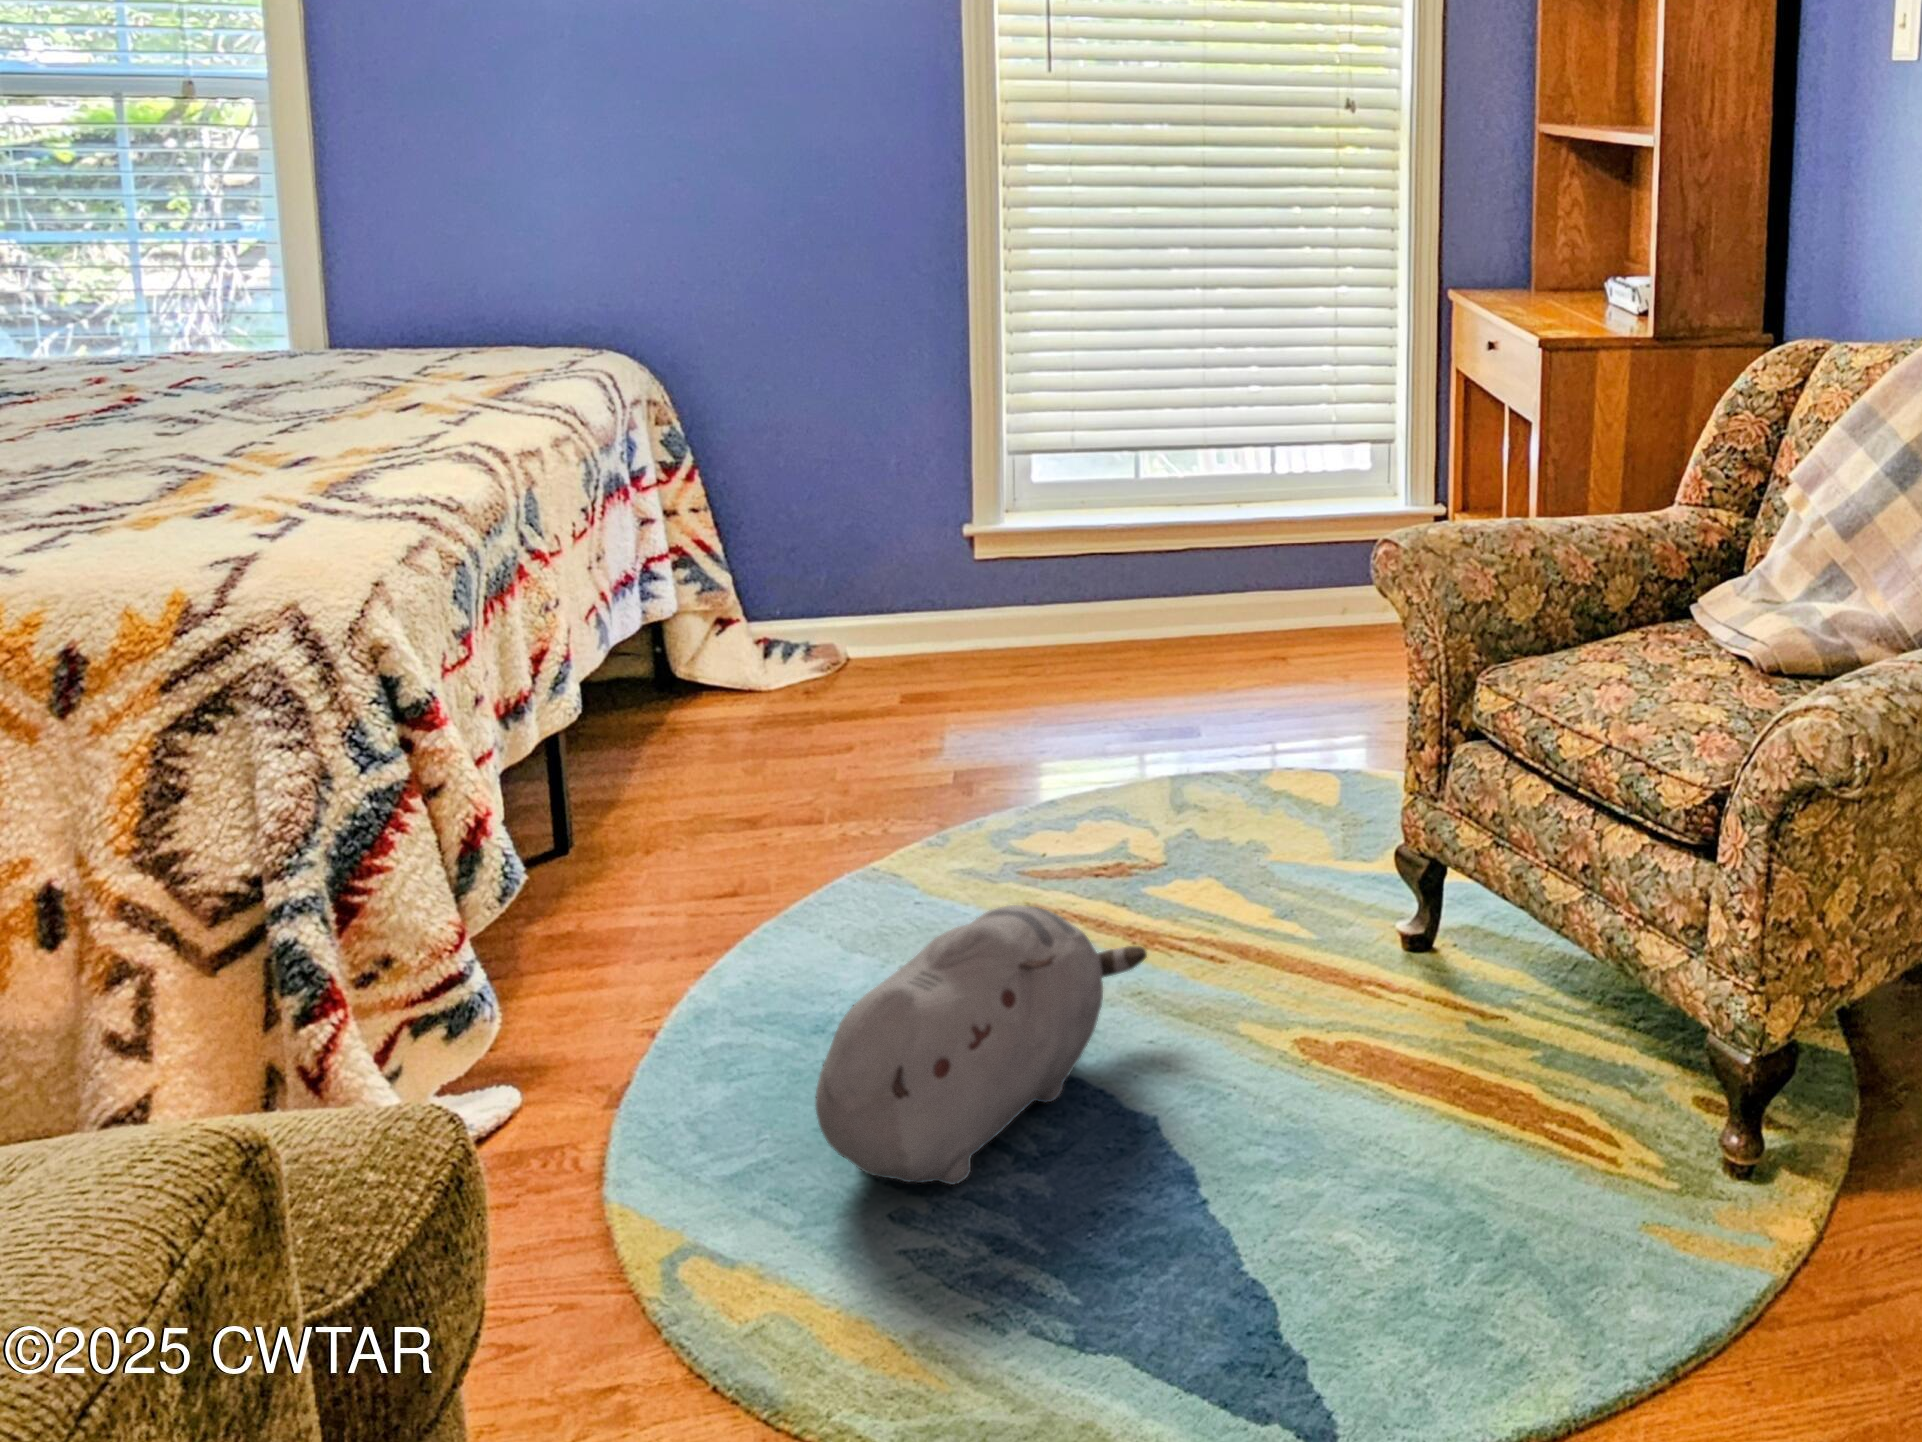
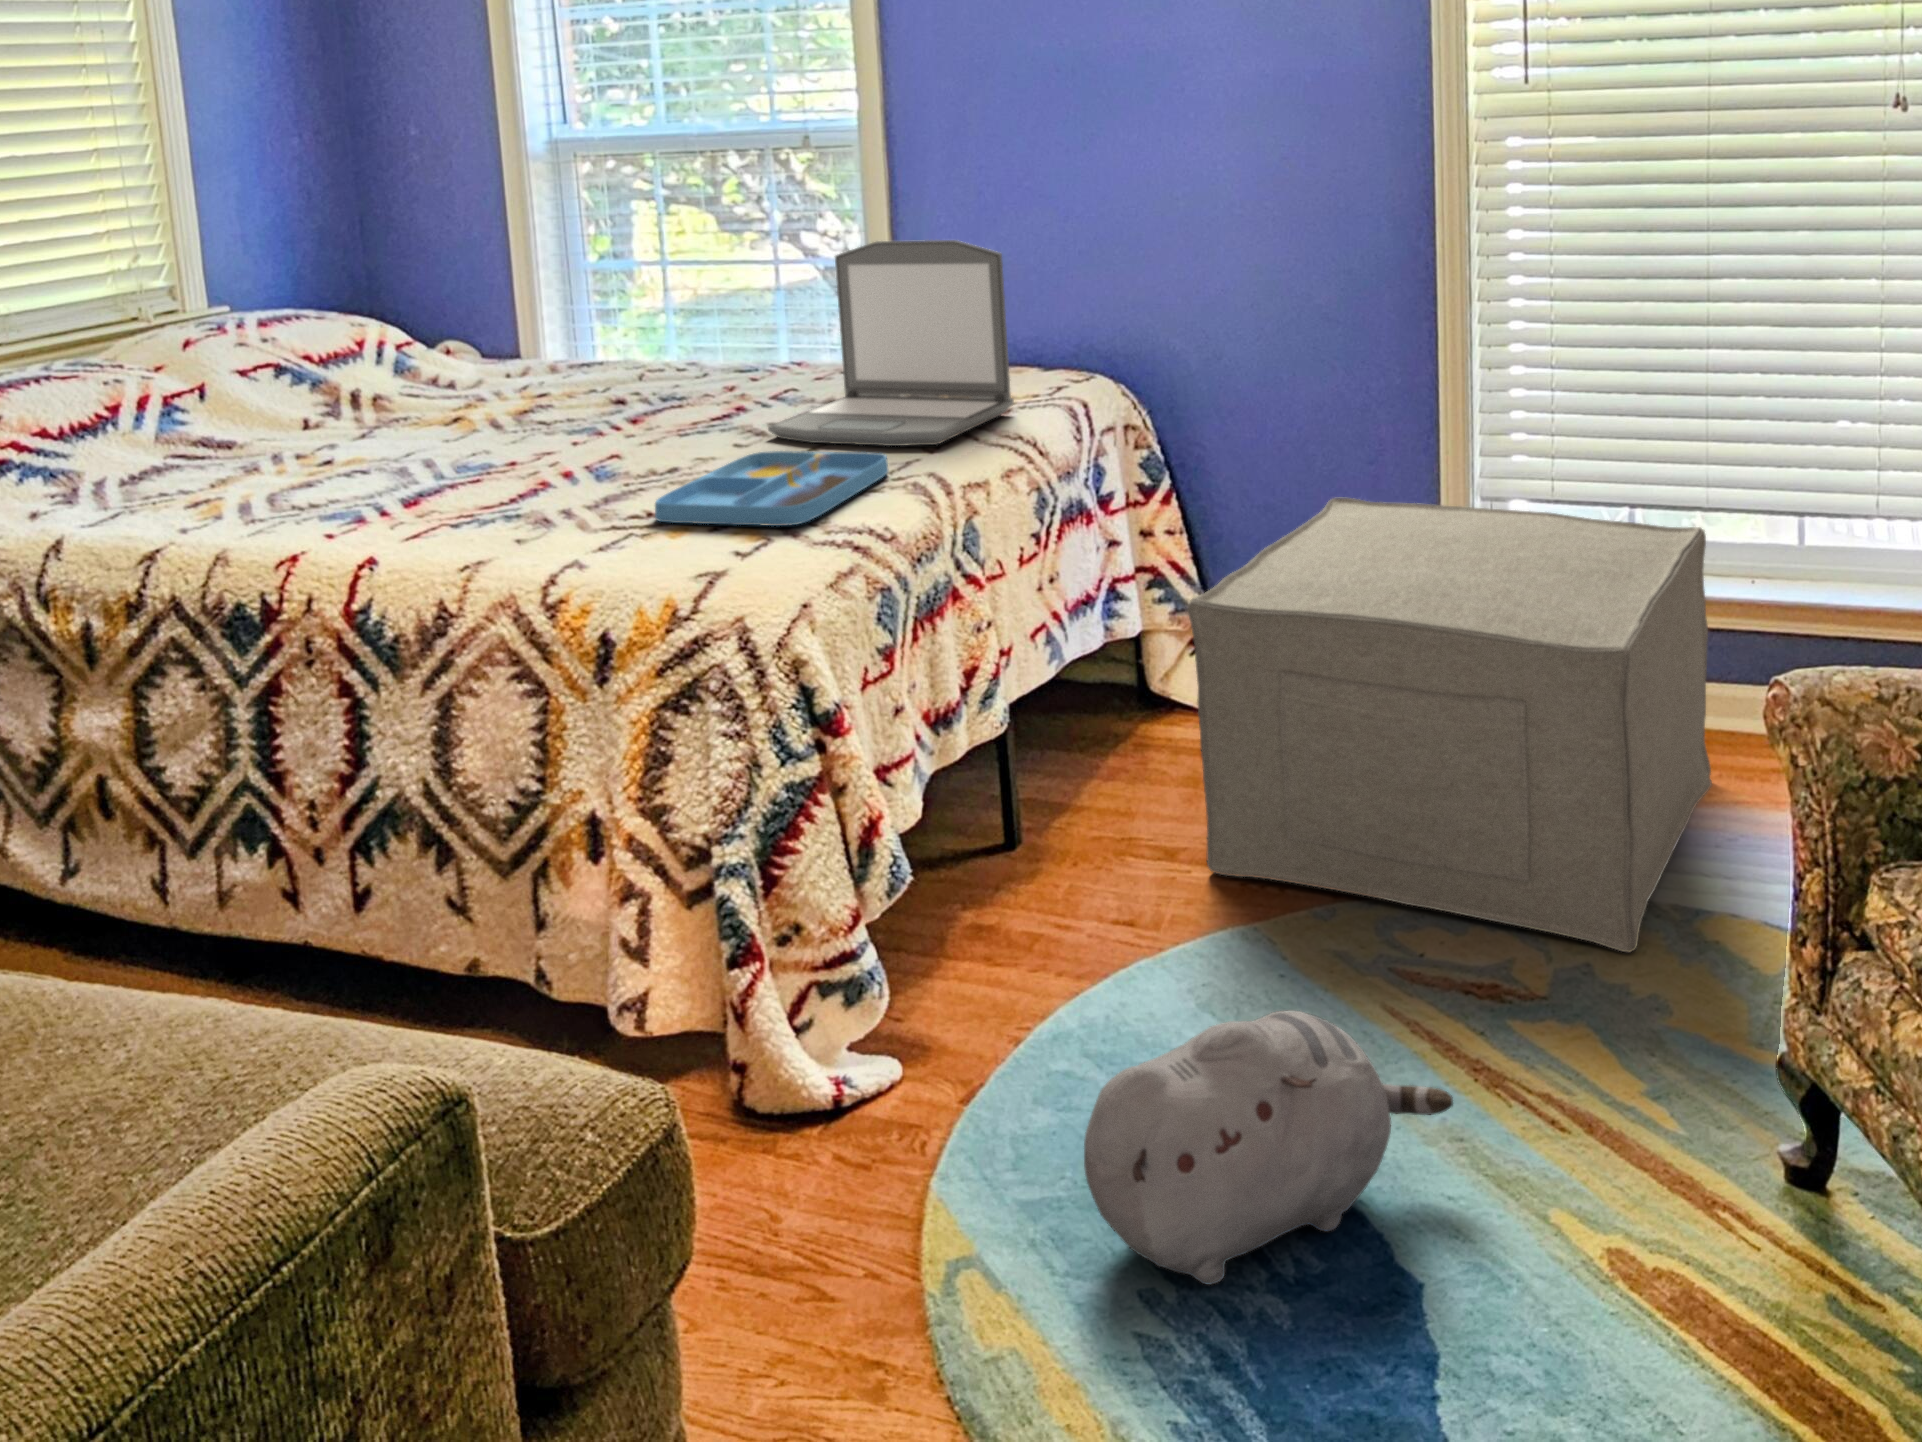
laptop: none [198,188,536,420] -> present [768,240,1014,446]
tray: none [88,422,417,511] -> present [655,451,888,526]
ottoman: none [789,456,1234,827] -> present [1188,497,1712,952]

